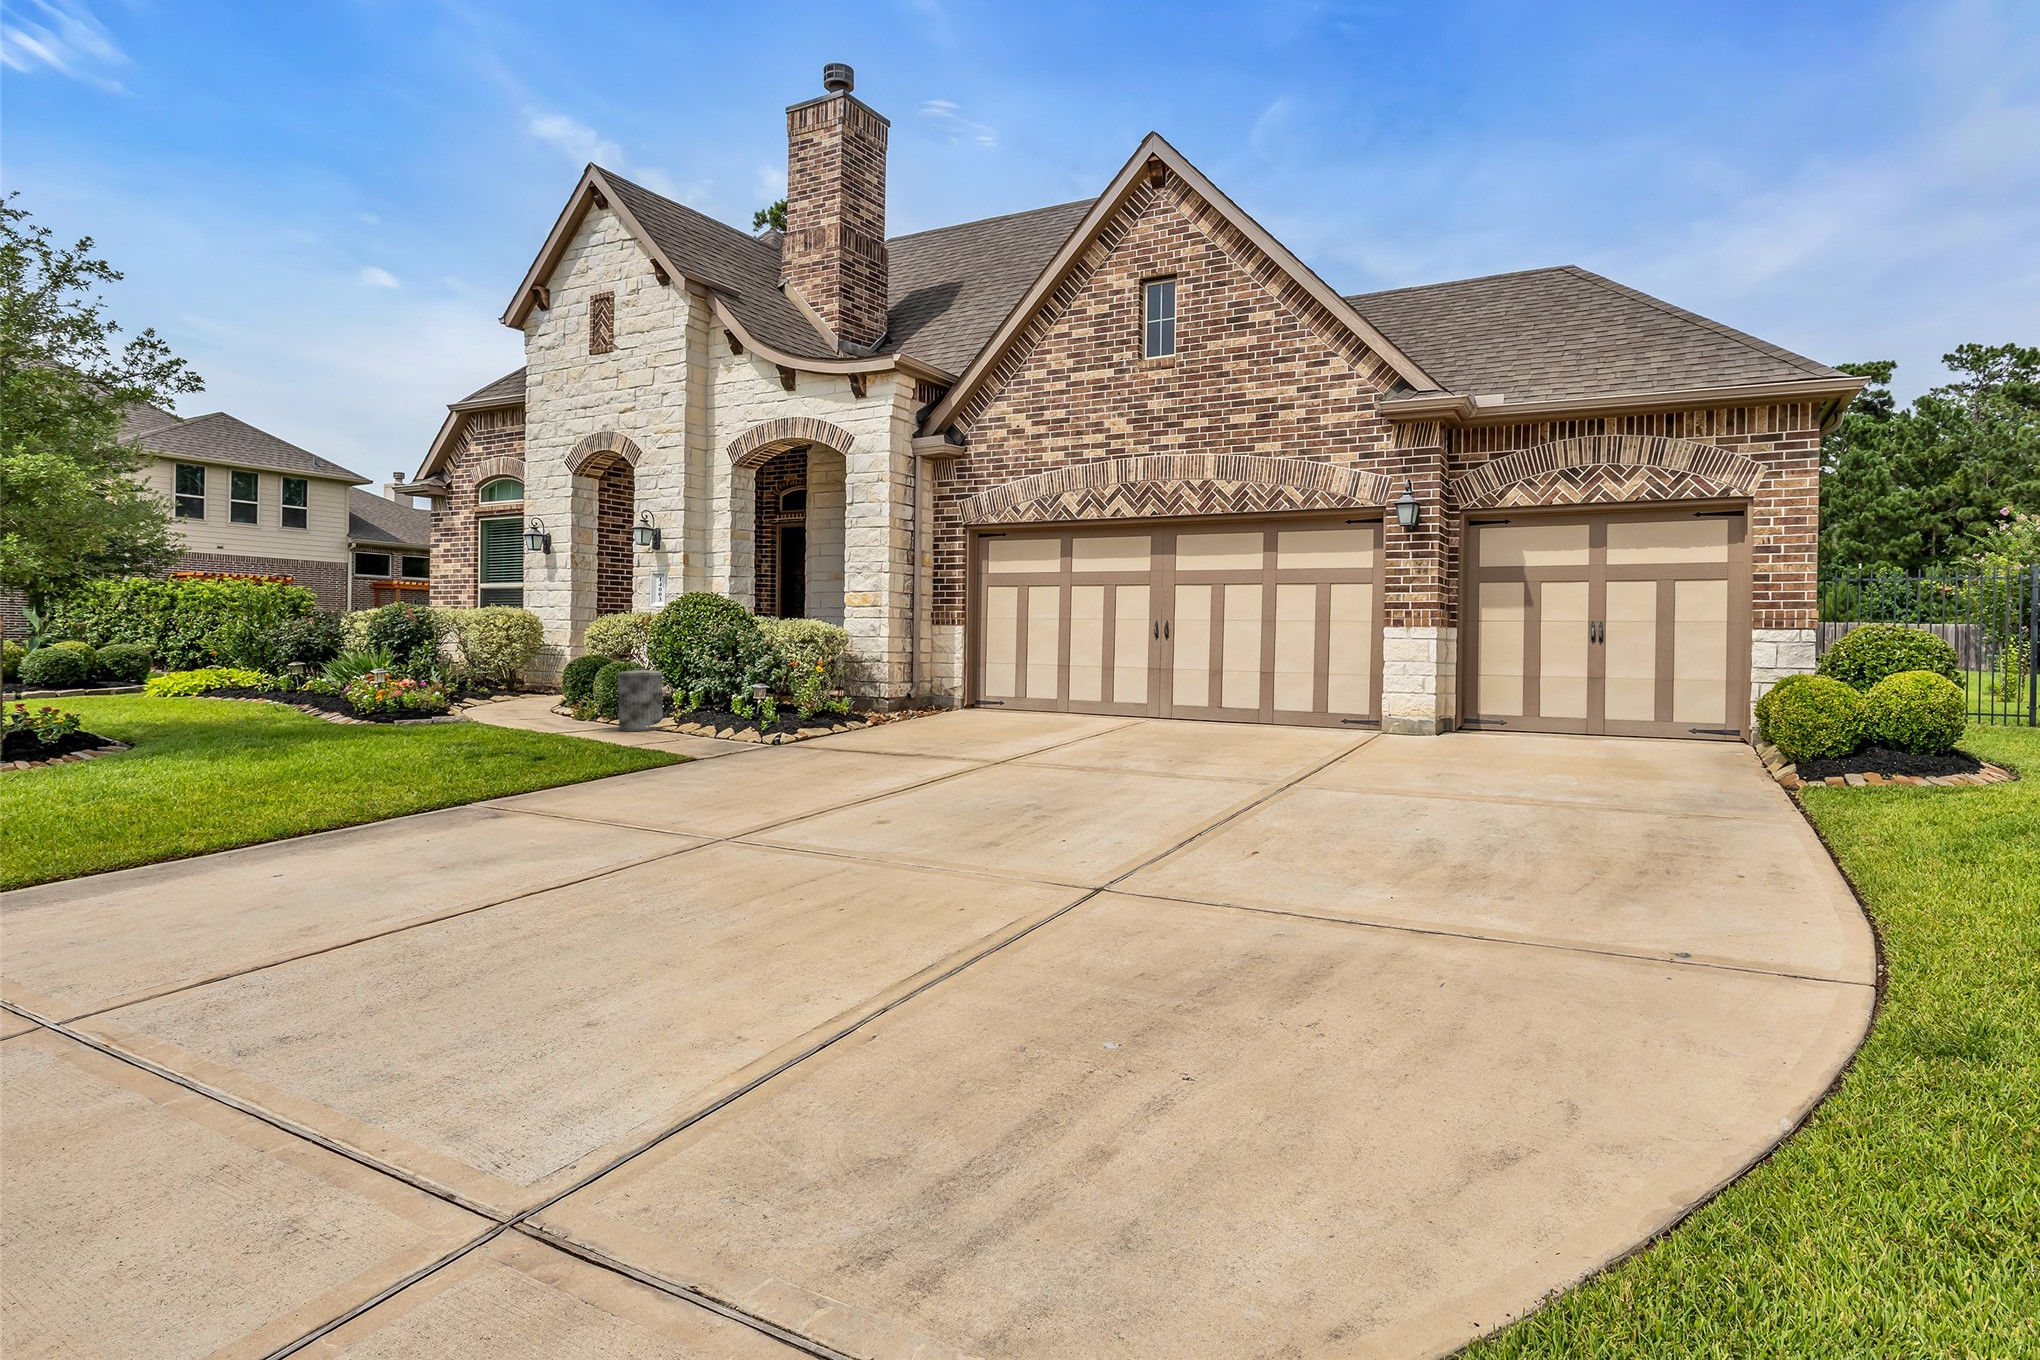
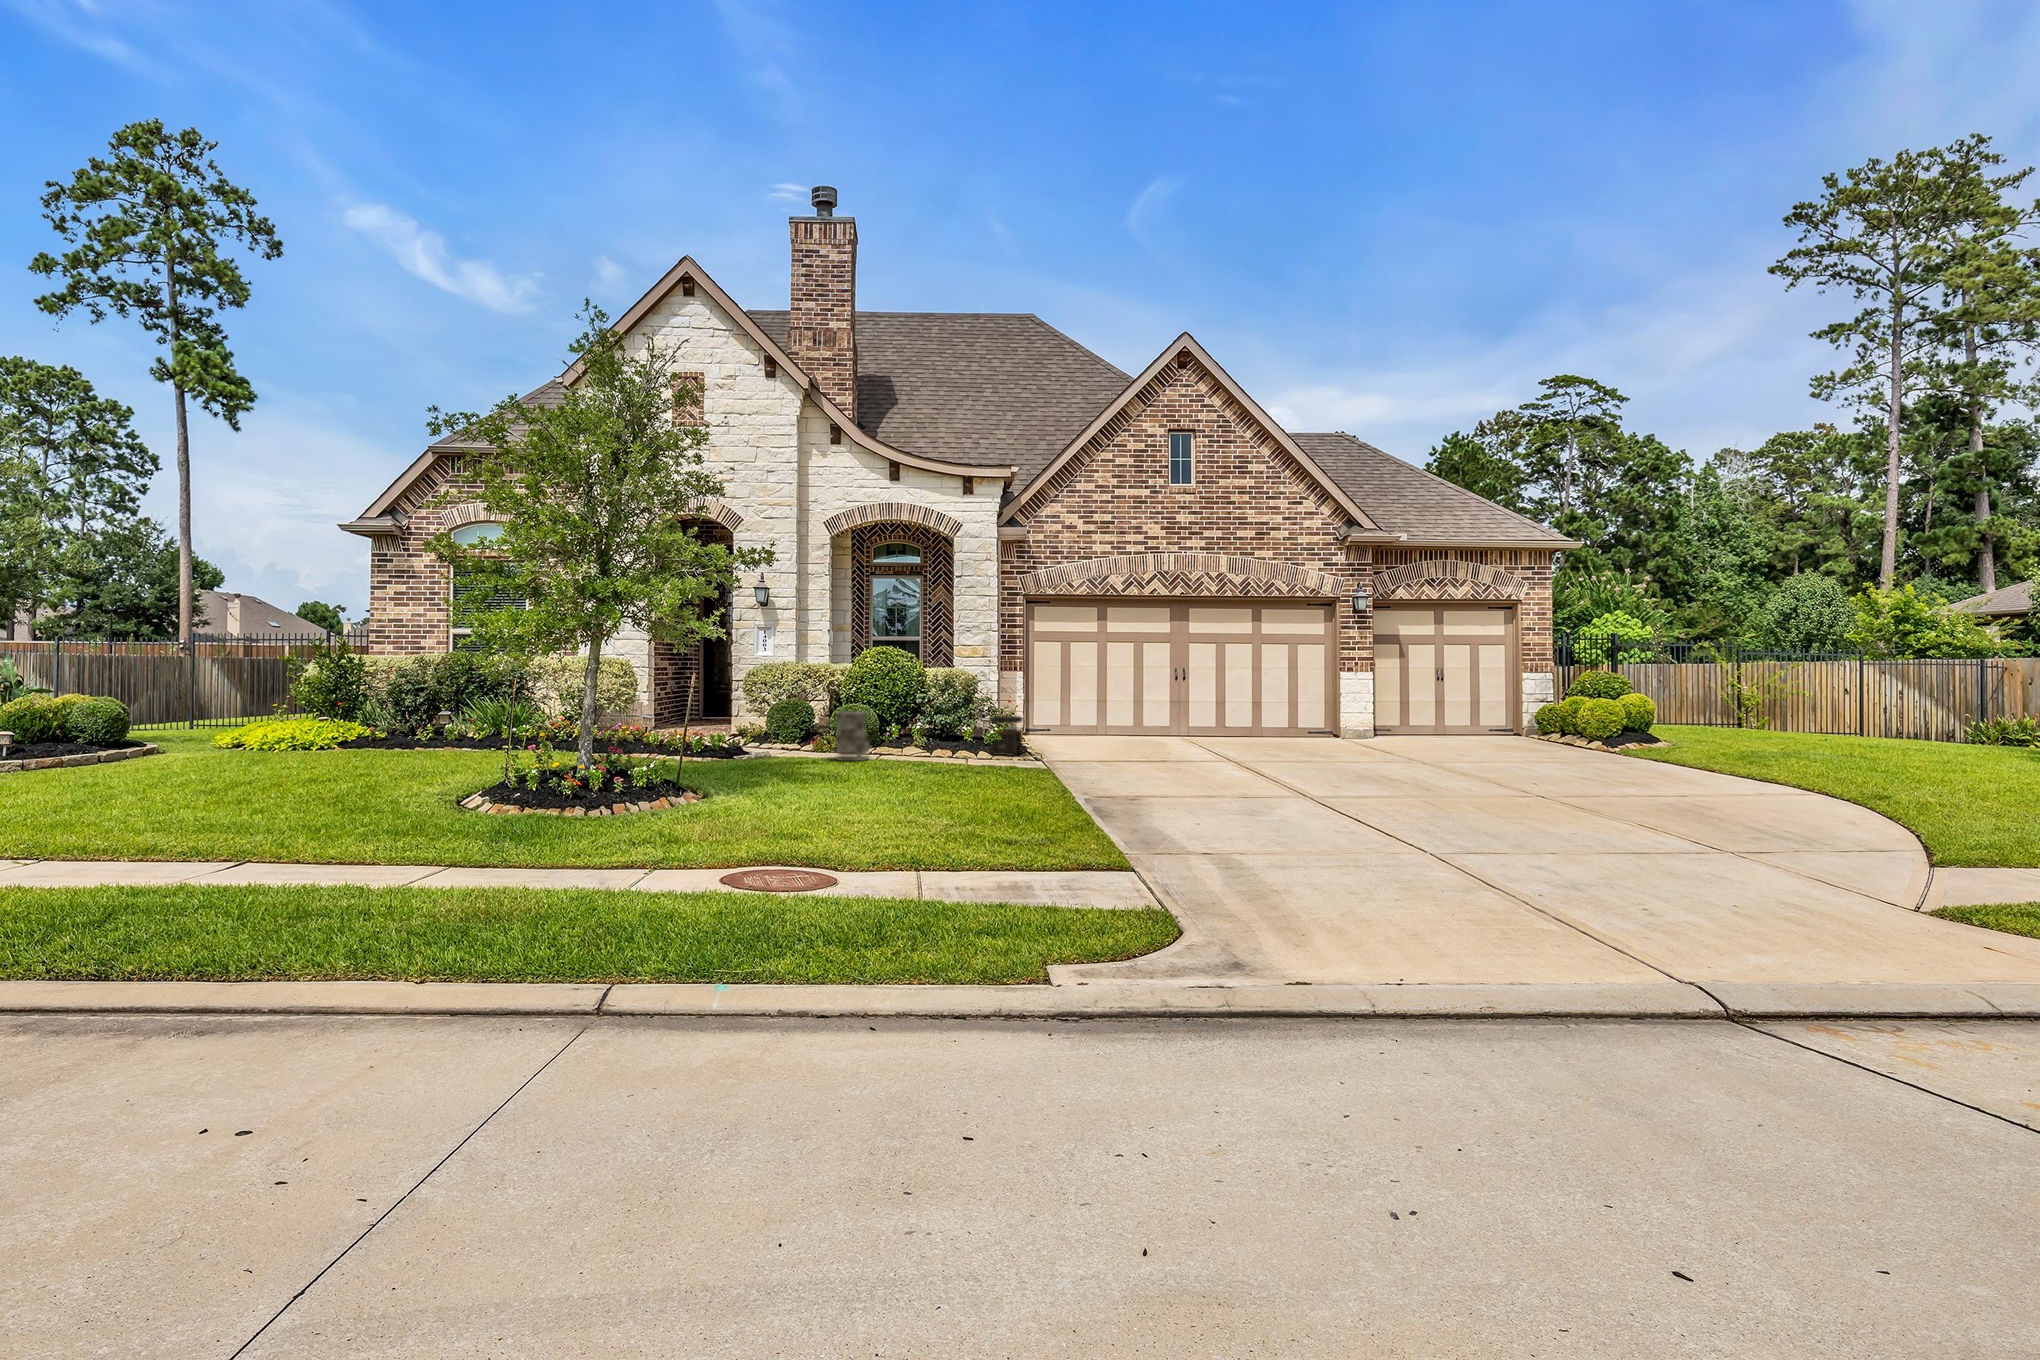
toolbox: none [808,680,853,733] -> present [989,715,1022,756]

